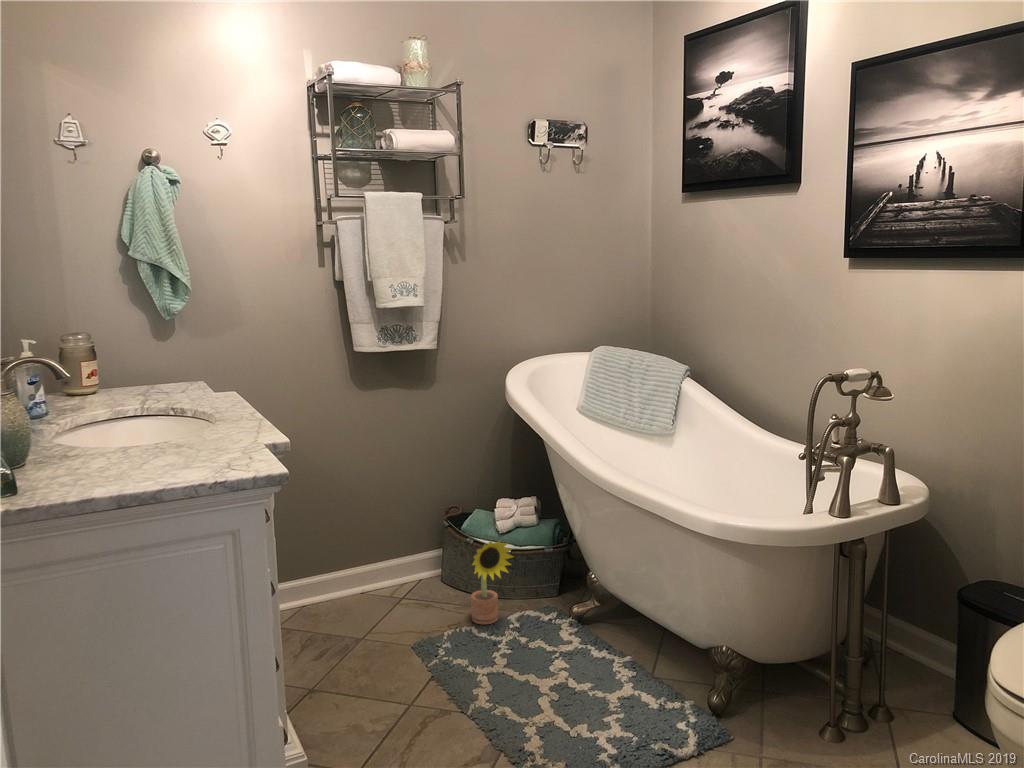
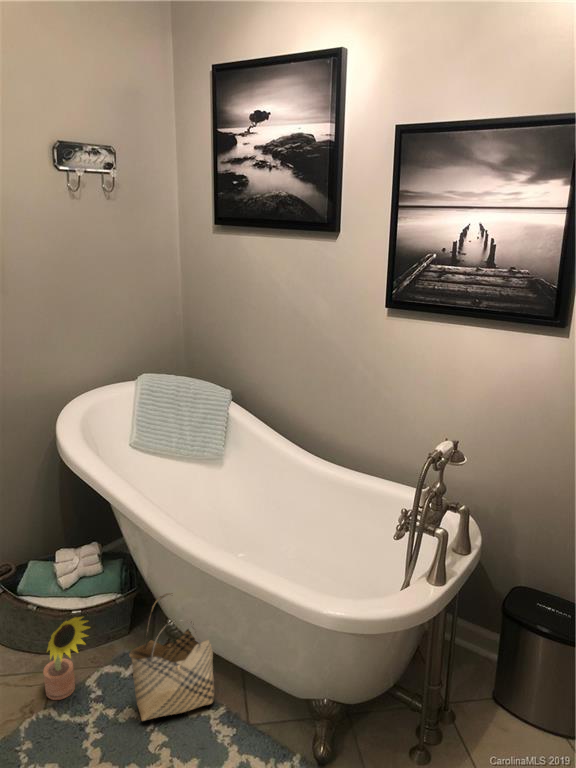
woven basket: none [541,531,626,651] -> present [130,593,215,721]

